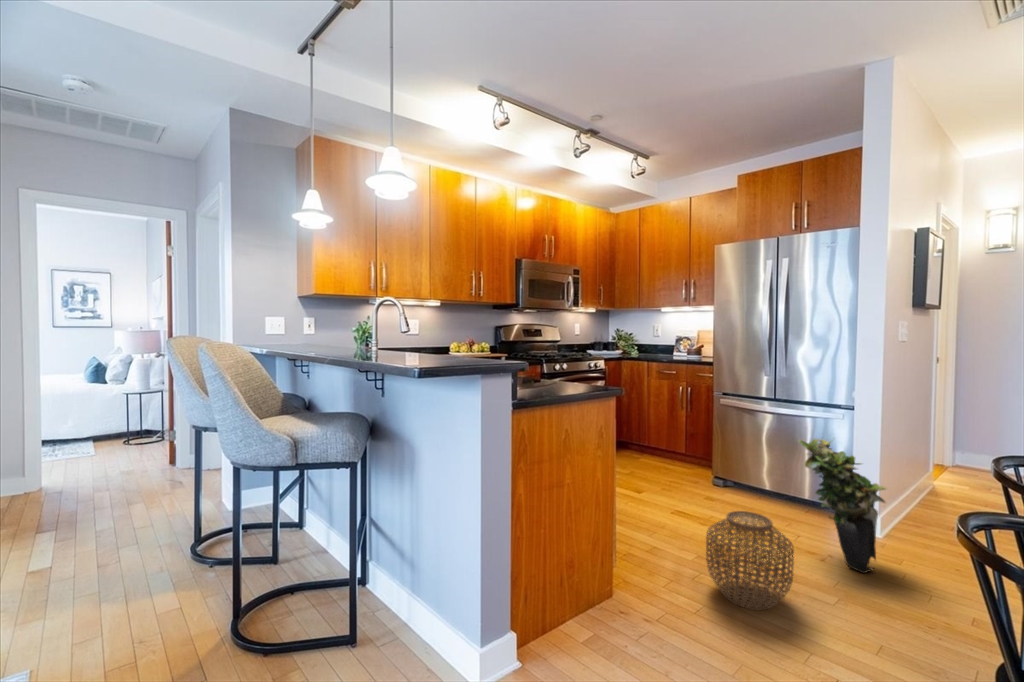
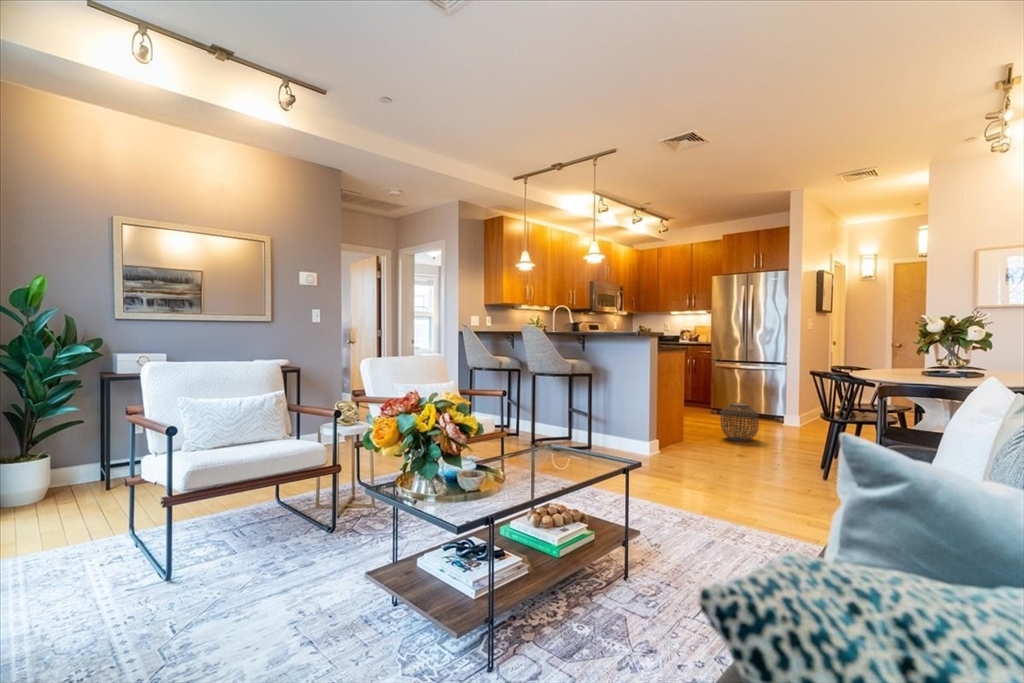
potted plant: present [799,439,885,573] -> none [759,375,799,434]

